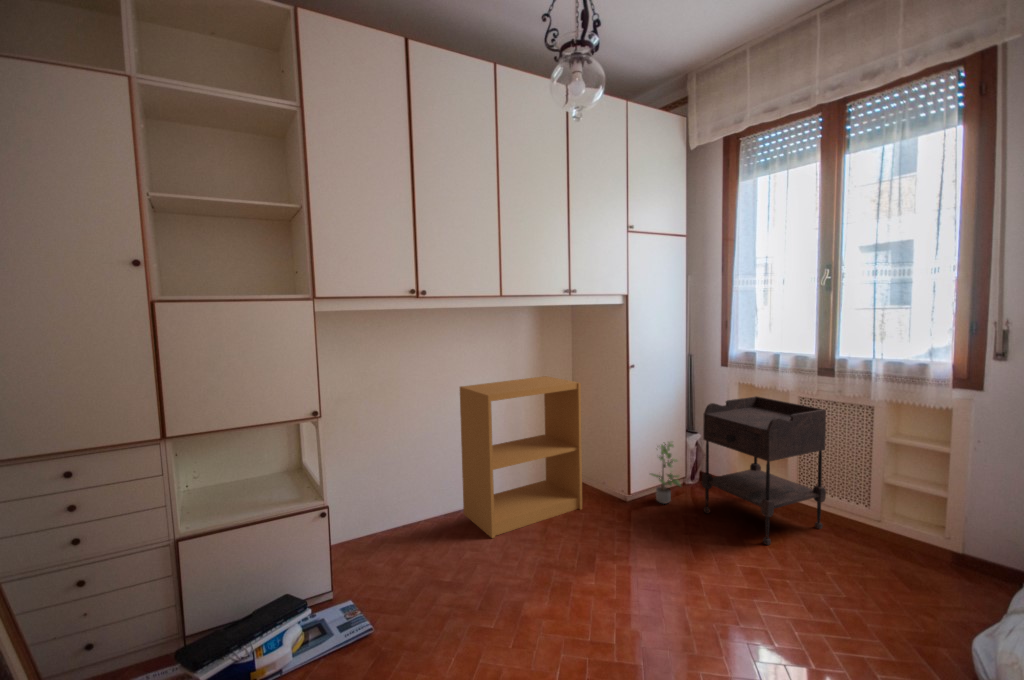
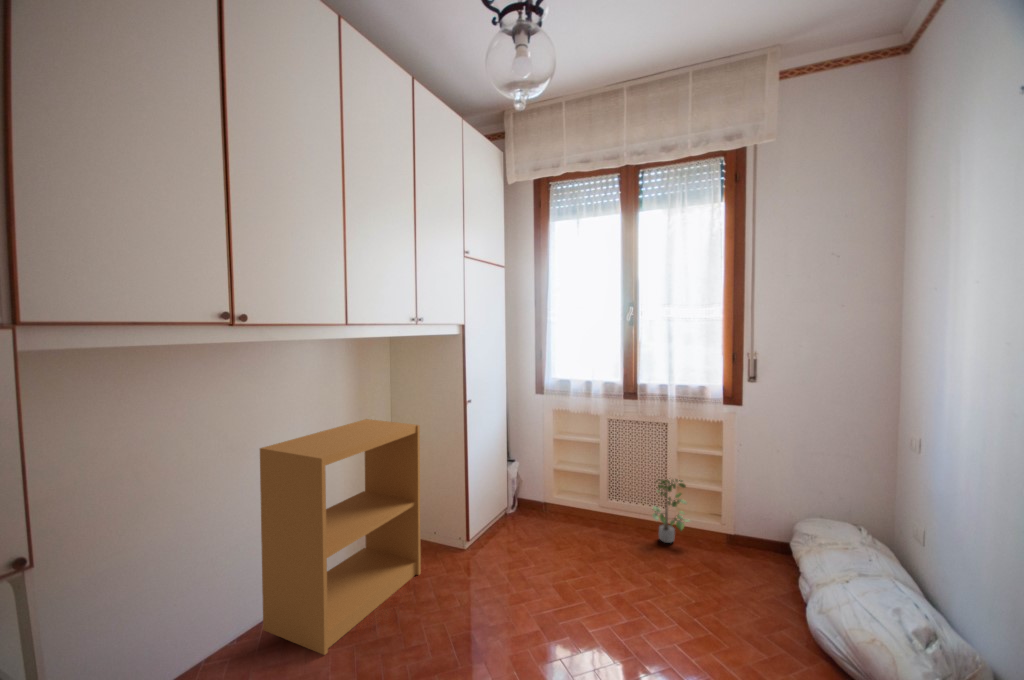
side table: present [702,396,826,545] -> none [537,421,634,563]
potted plant: present [651,442,681,504] -> present [653,479,690,543]

